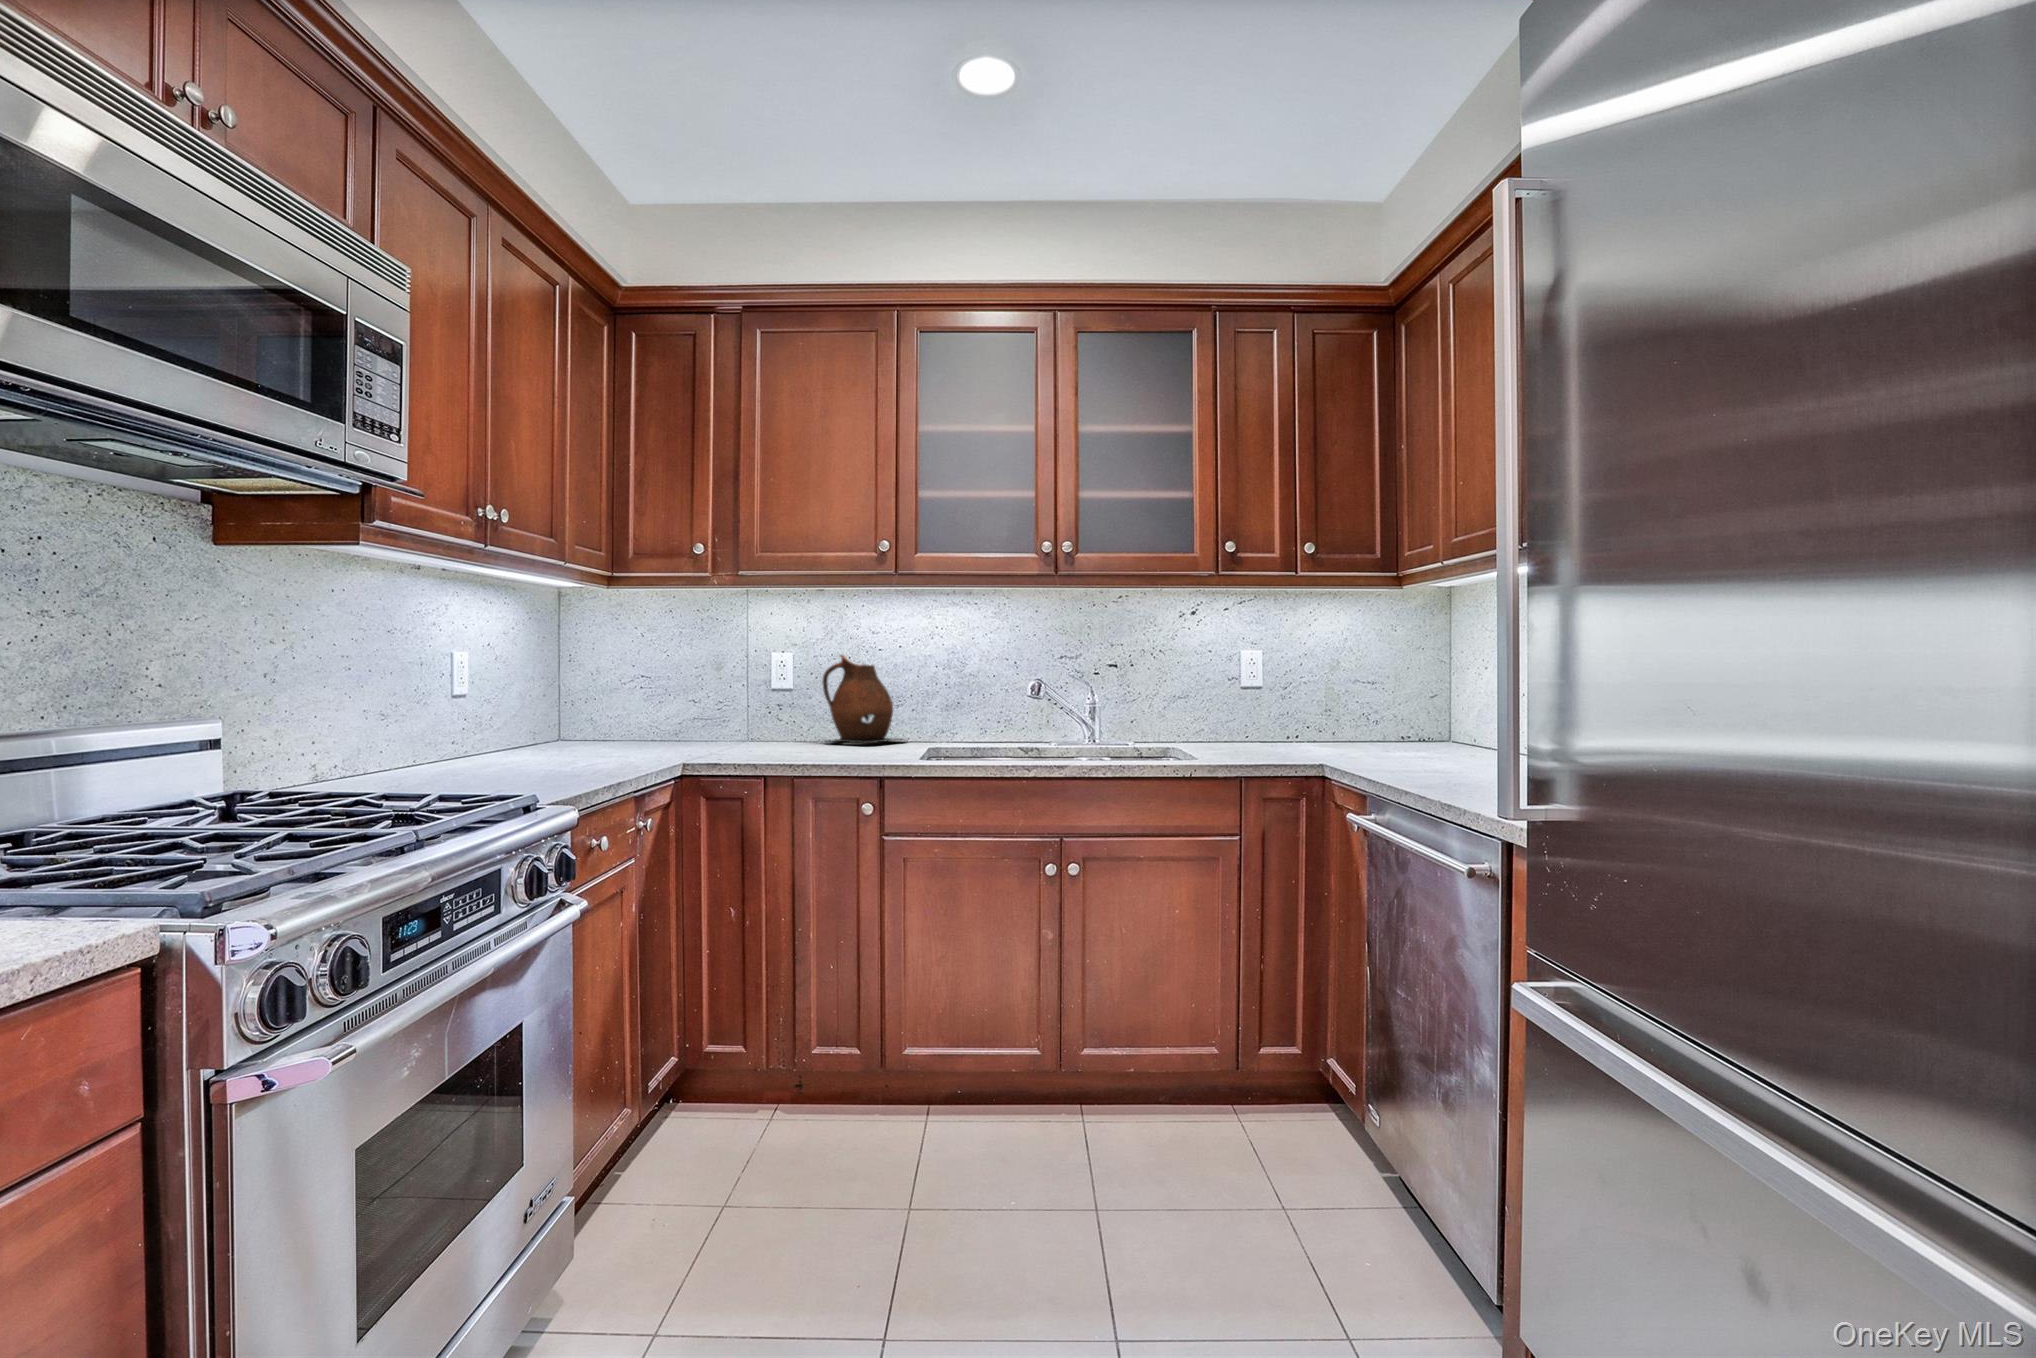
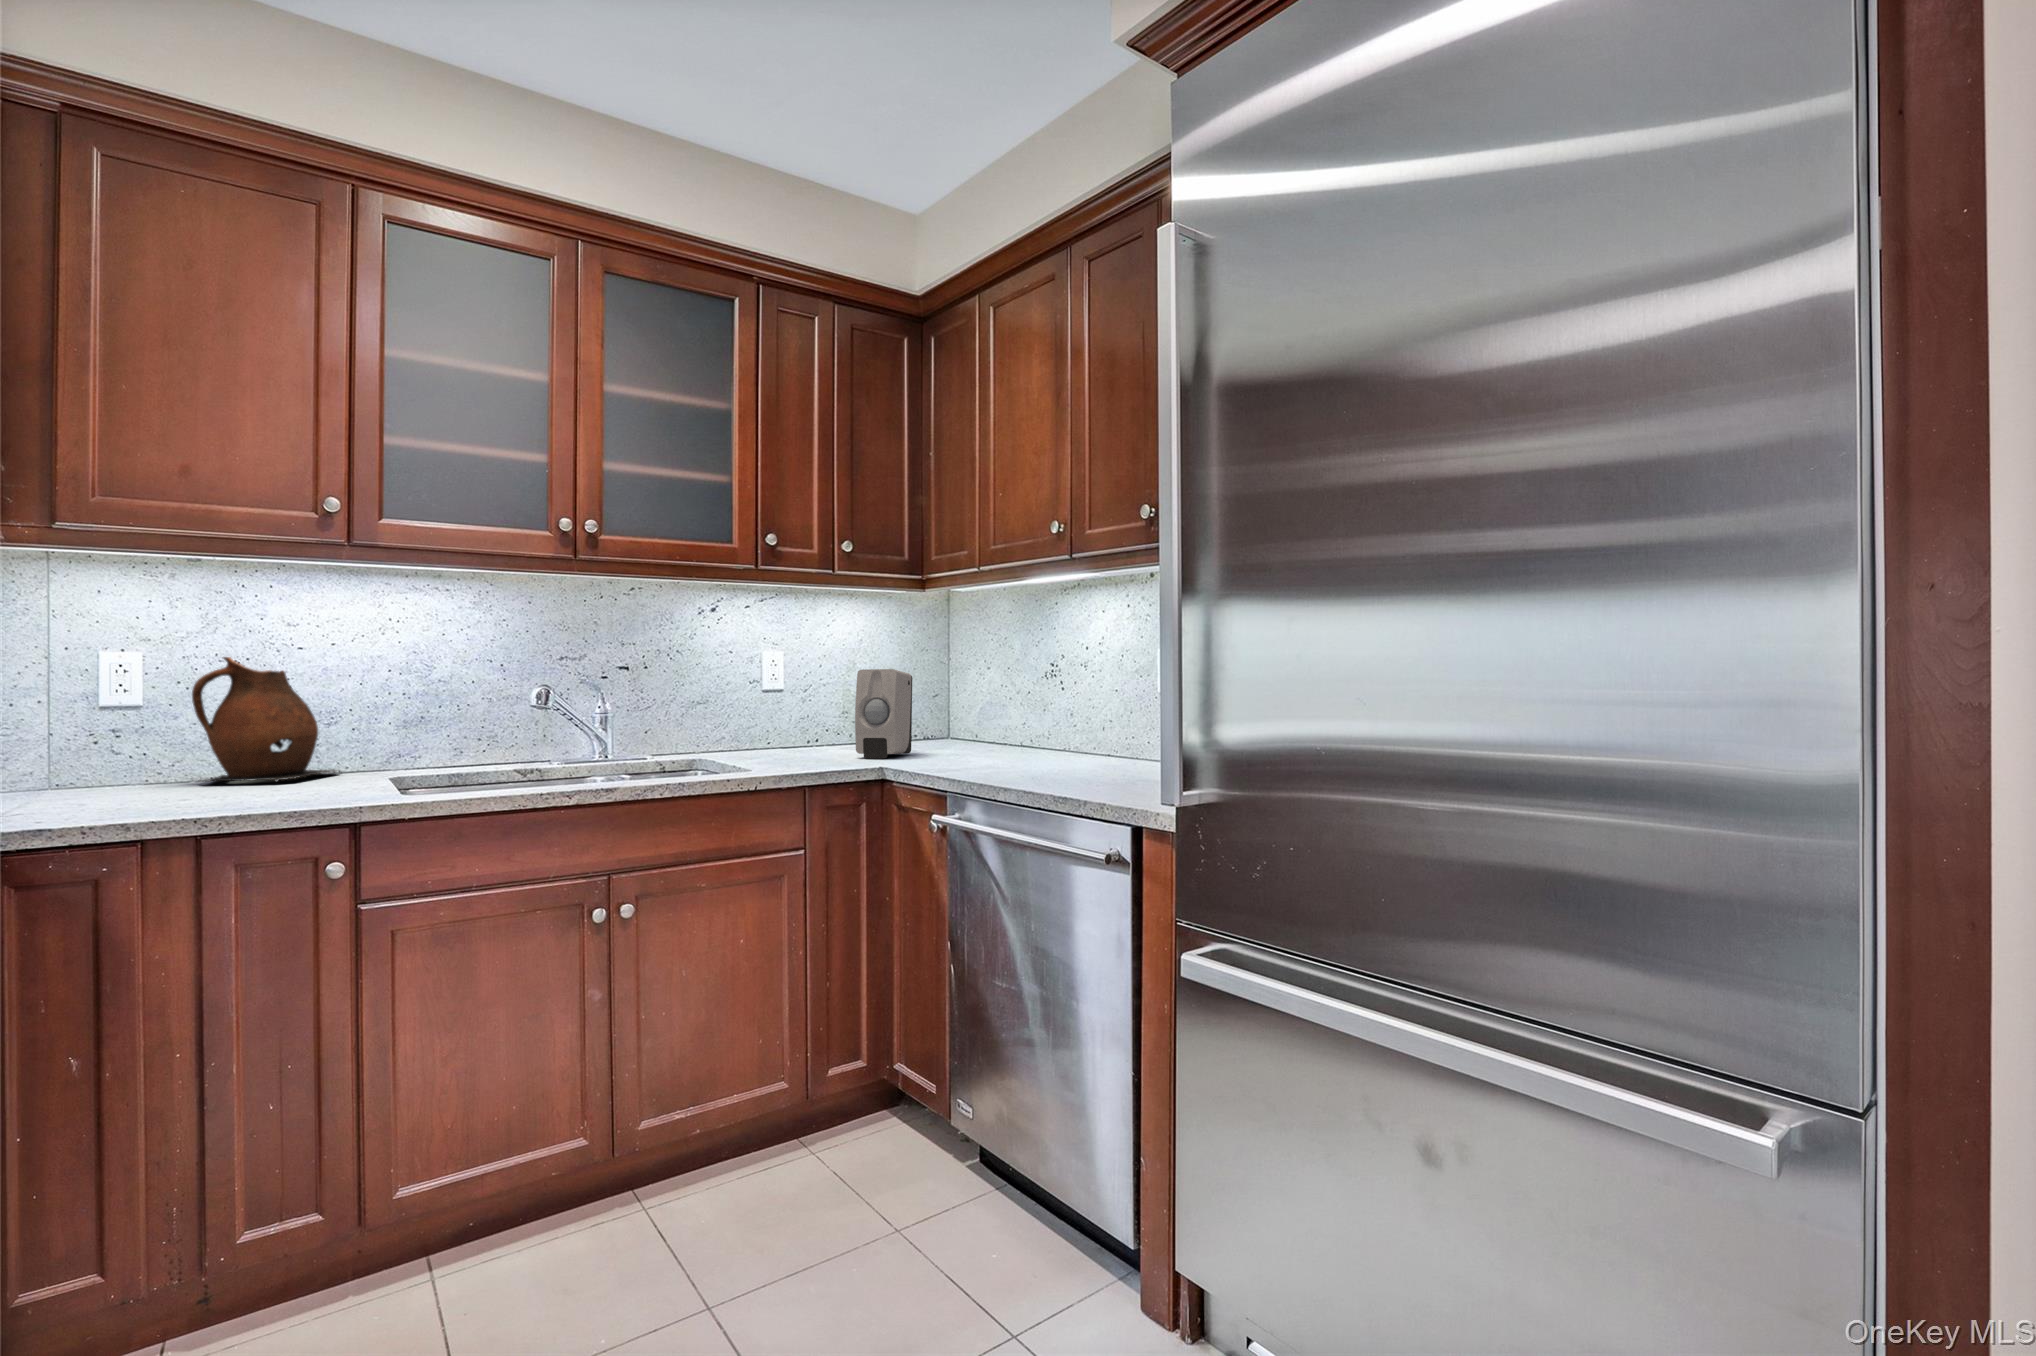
soap dispenser: none [1307,668,1375,757] -> present [855,669,912,758]

